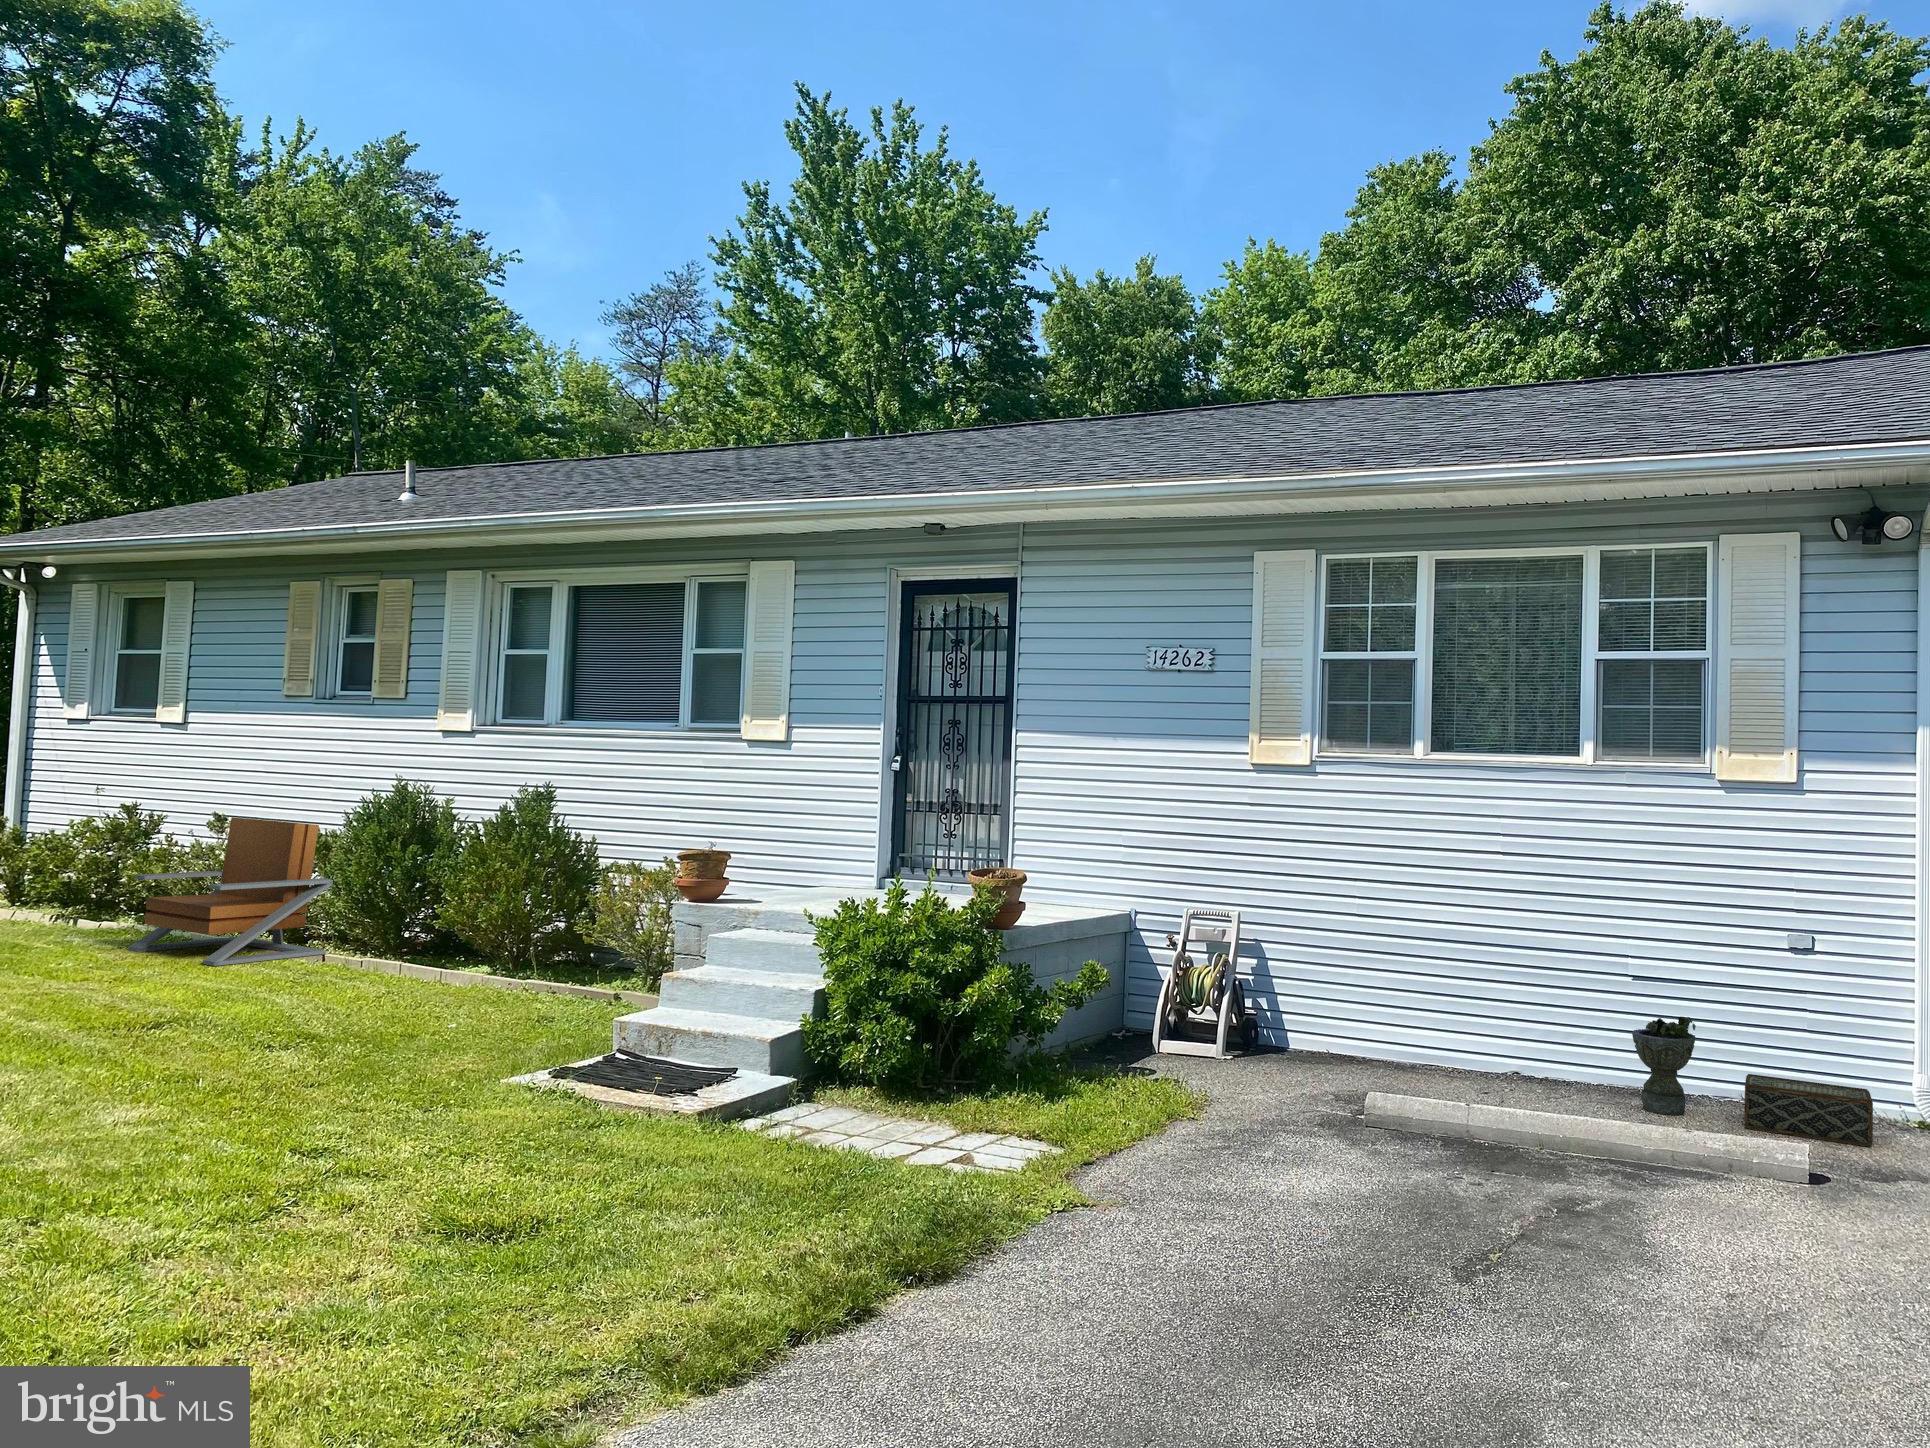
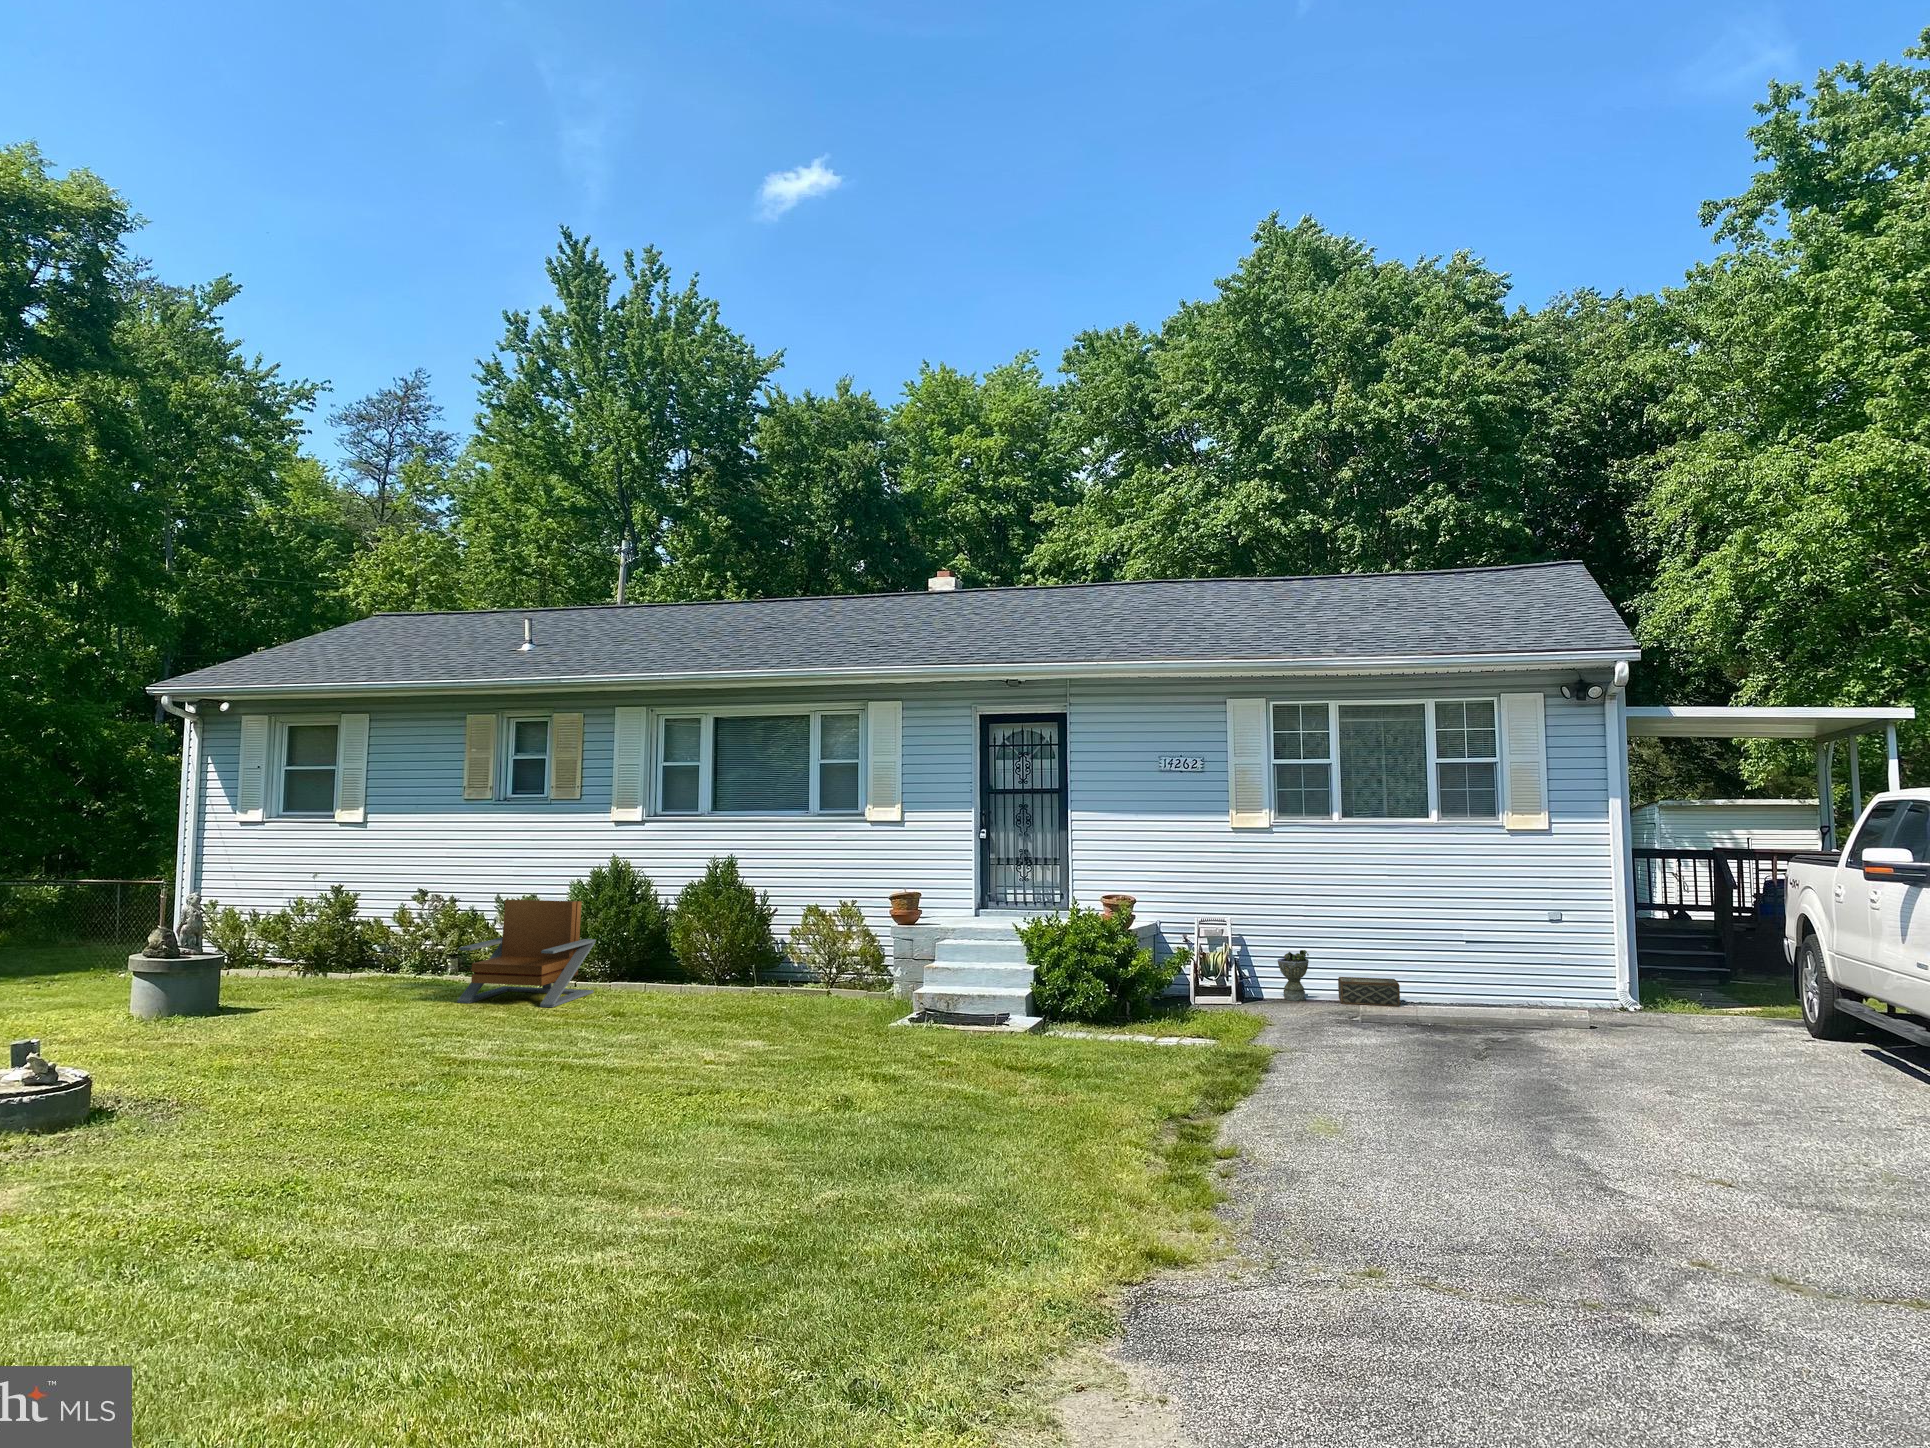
planter: present [1632,1017,1696,1115] -> present [1278,950,1309,1001]
woven basket: present [1744,1074,1873,1146] -> present [1338,977,1400,1006]

